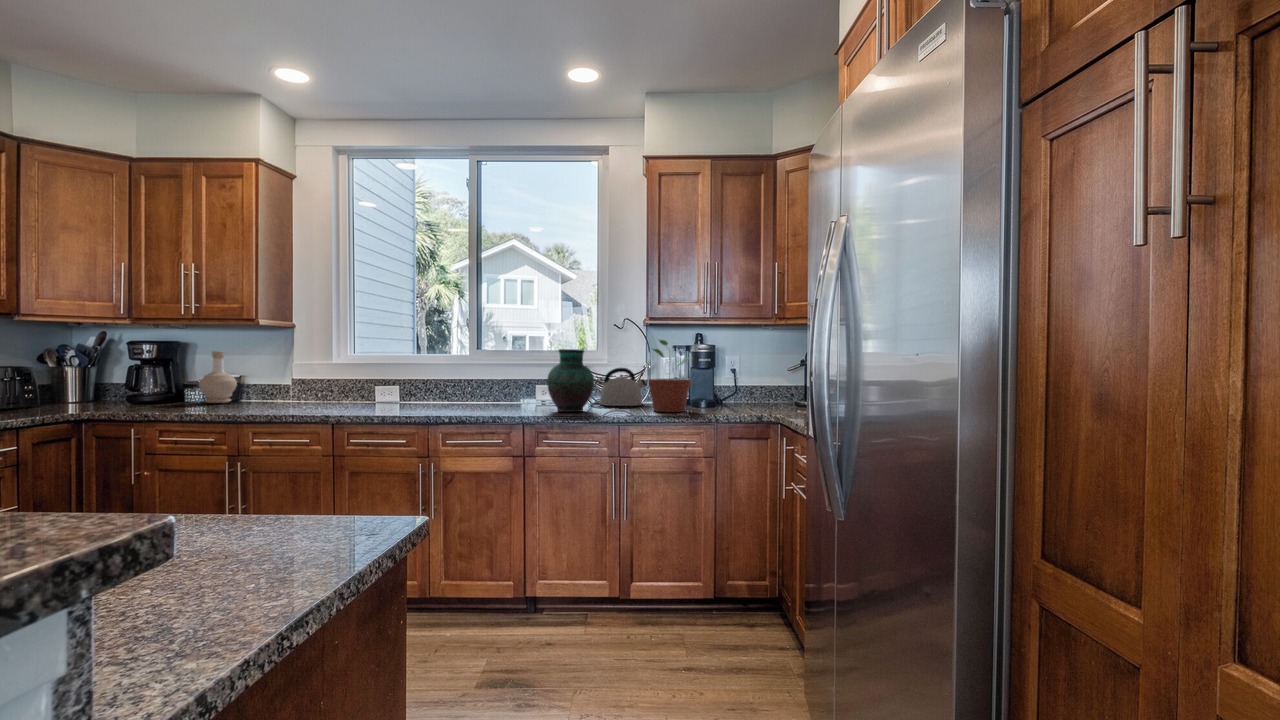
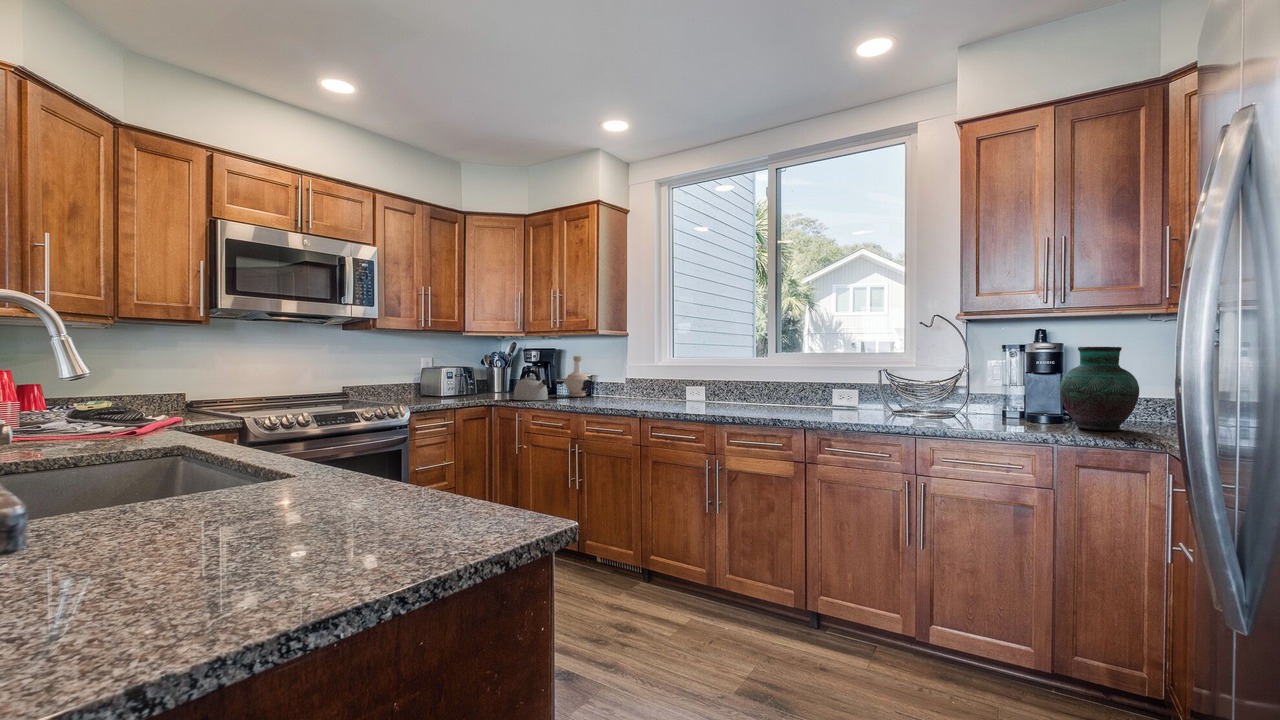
potted plant: present [648,339,691,412] -> none [958,337,1020,426]
vase: present [547,349,594,412] -> present [1060,347,1139,431]
kettle: present [600,368,646,406] -> present [514,370,548,400]

